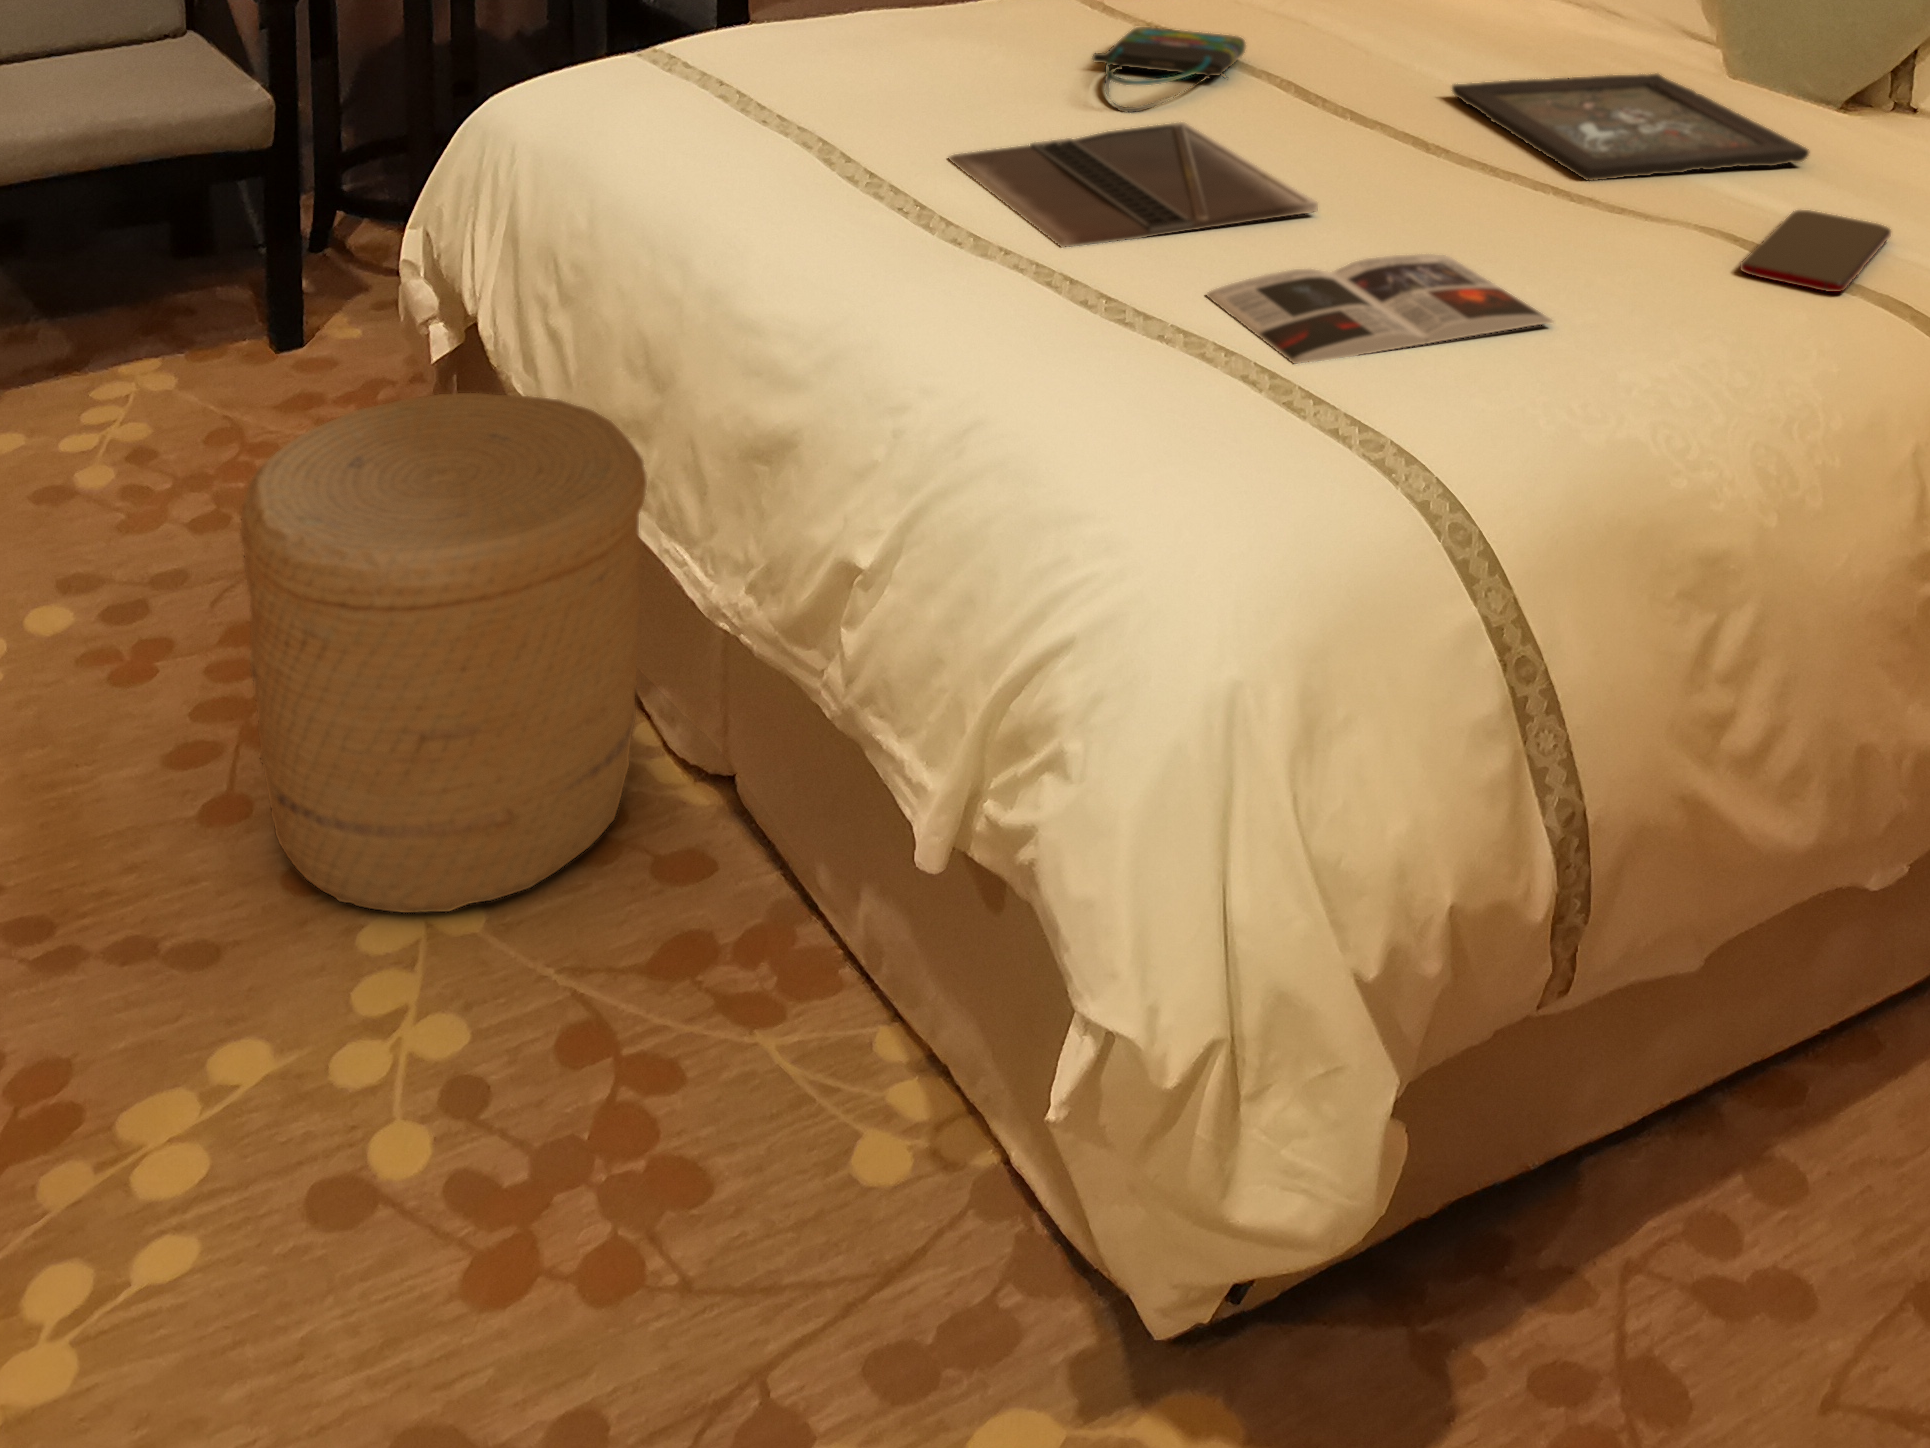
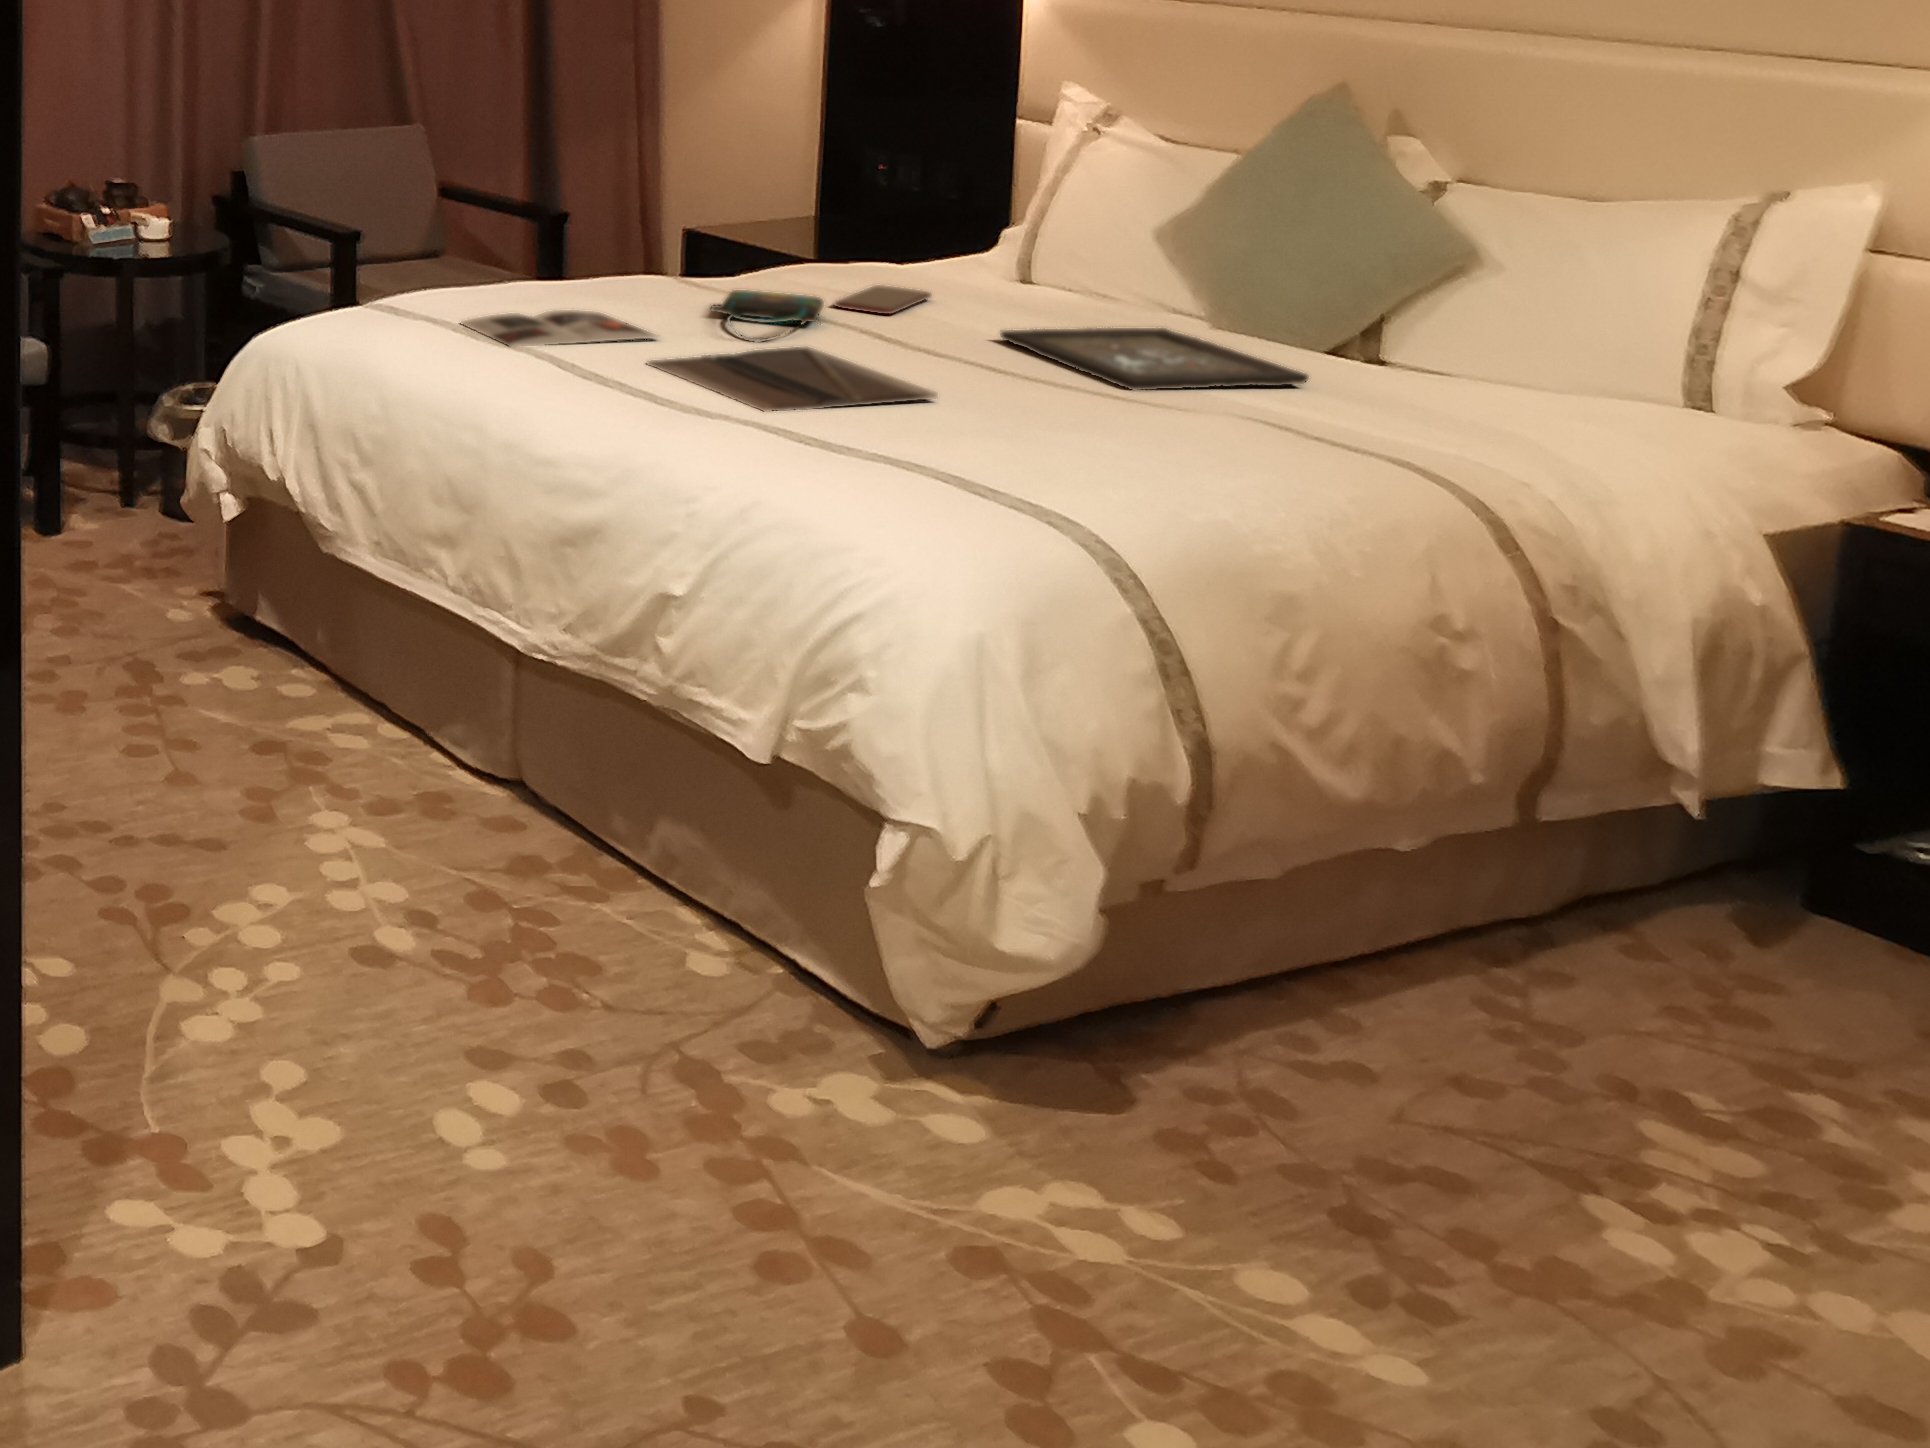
smartphone: present [1740,210,1891,292] -> present [835,285,931,314]
magazine: present [1205,254,1552,364] -> present [462,310,657,346]
woven basket: present [240,393,647,913] -> none [200,514,461,832]

